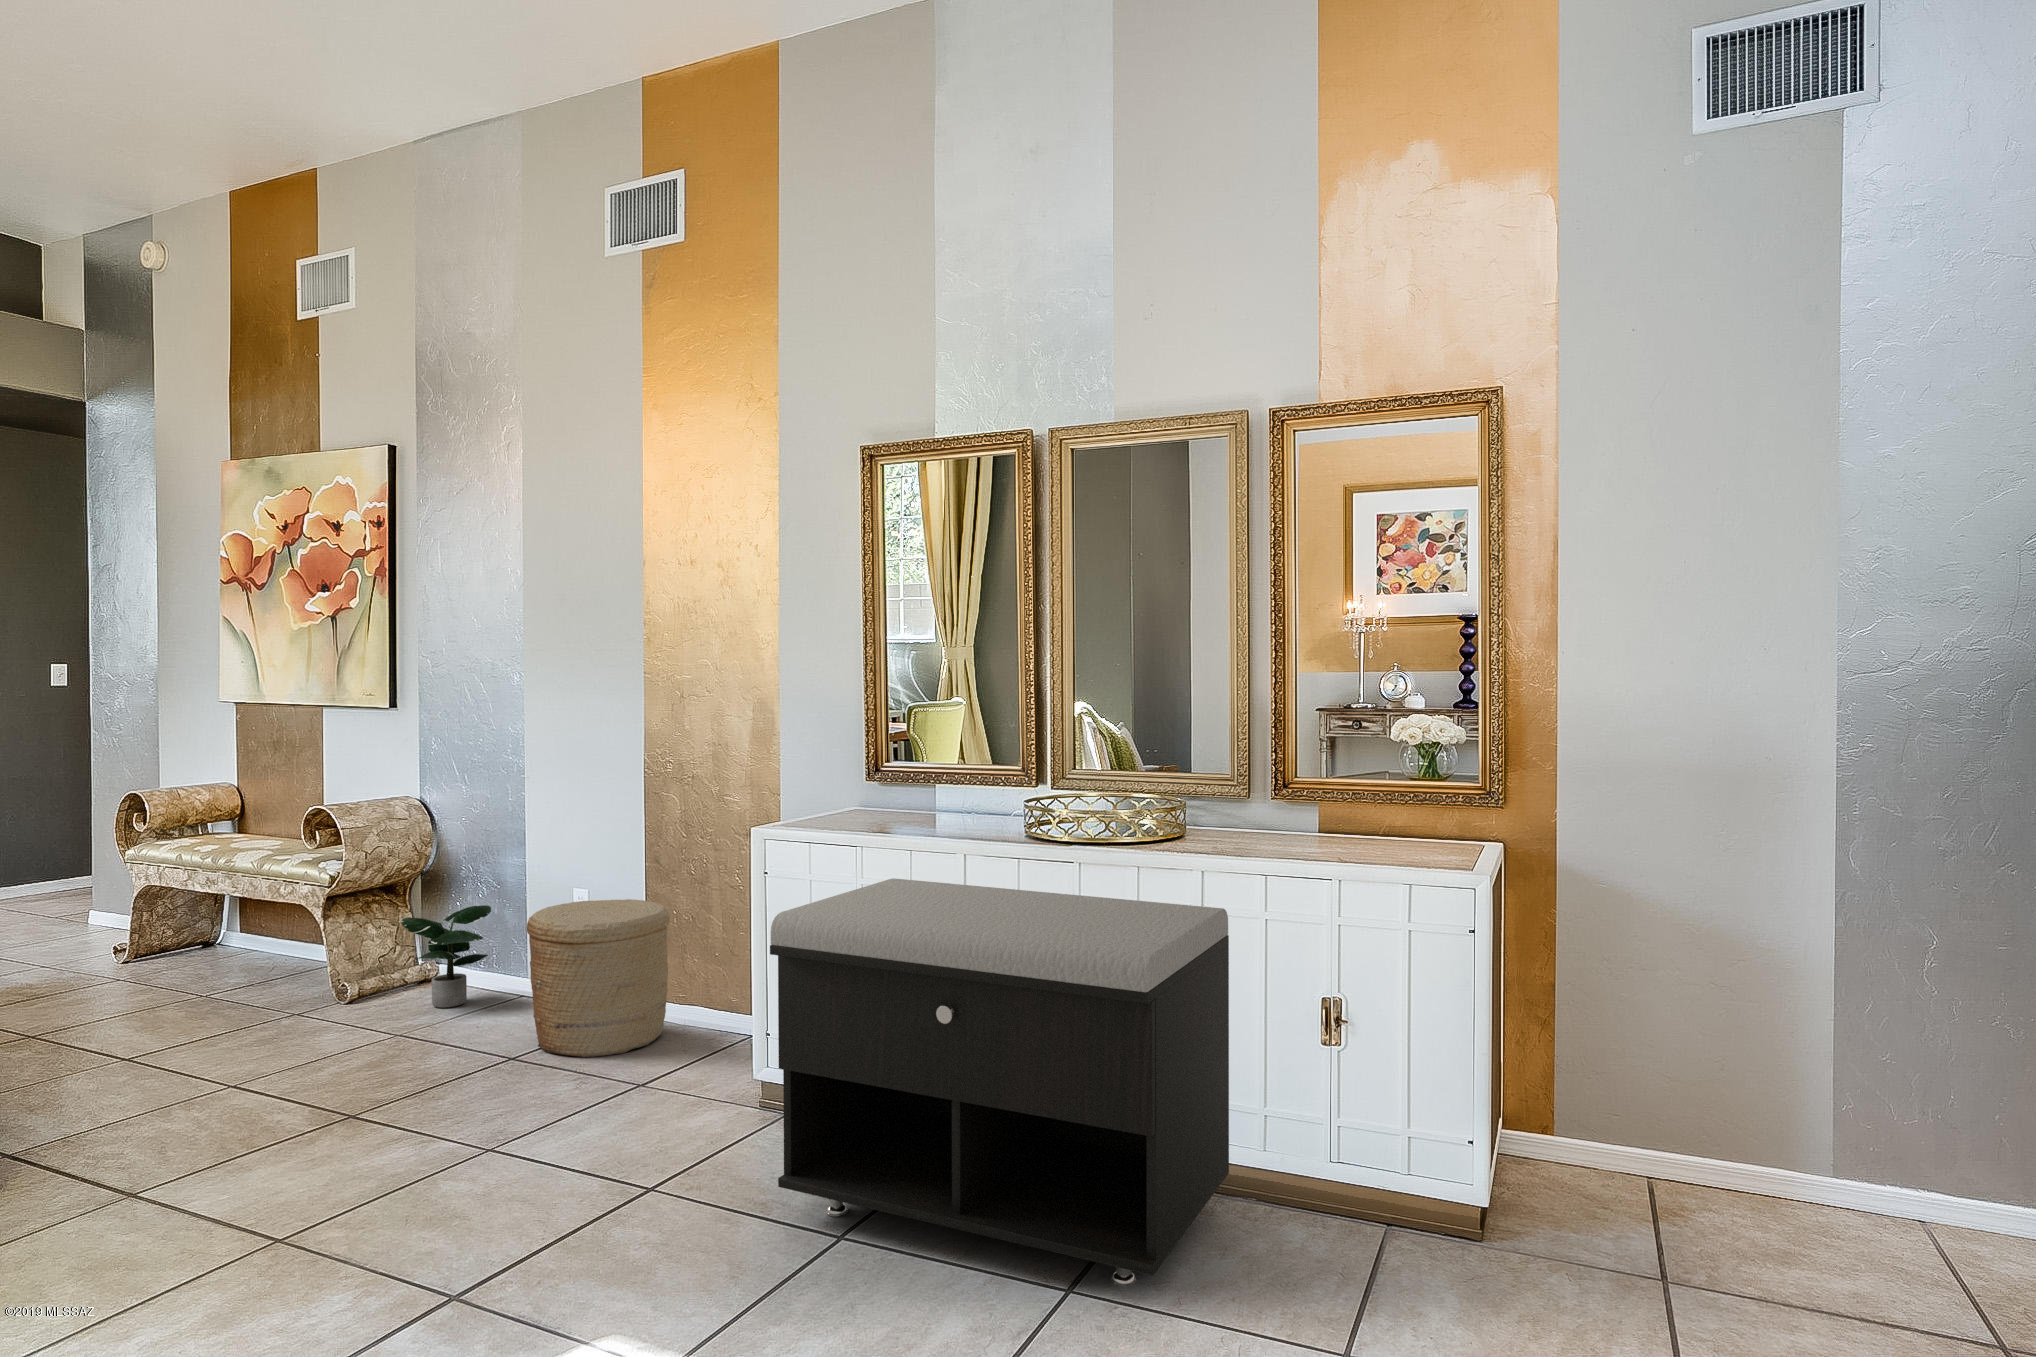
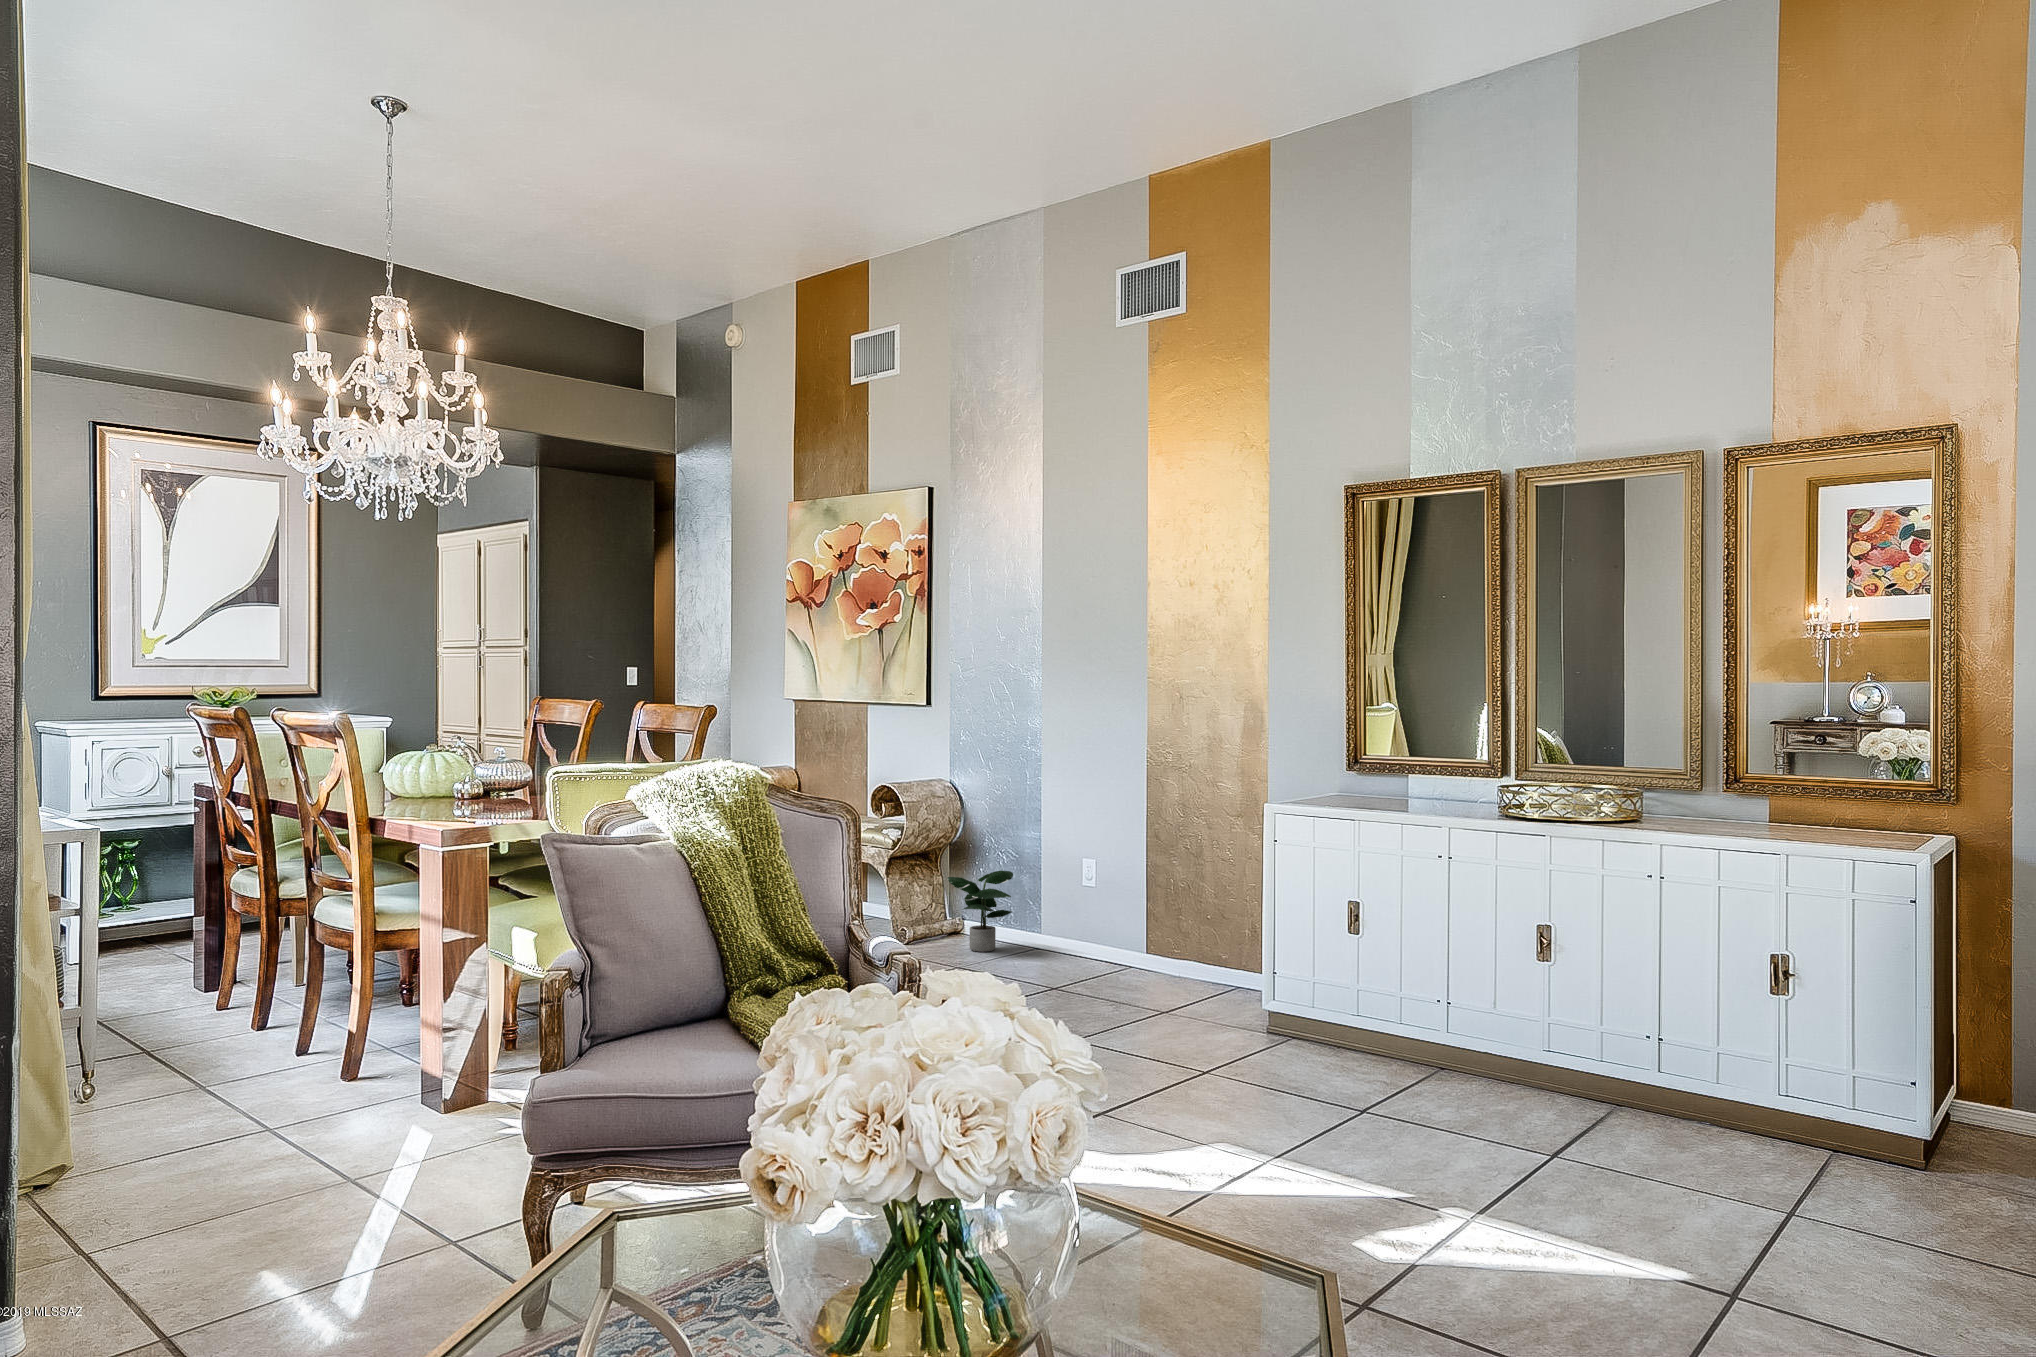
storage bench: present [770,878,1229,1287] -> none [1299,846,1682,1156]
woven basket: present [527,899,670,1057] -> none [1060,867,1172,991]

